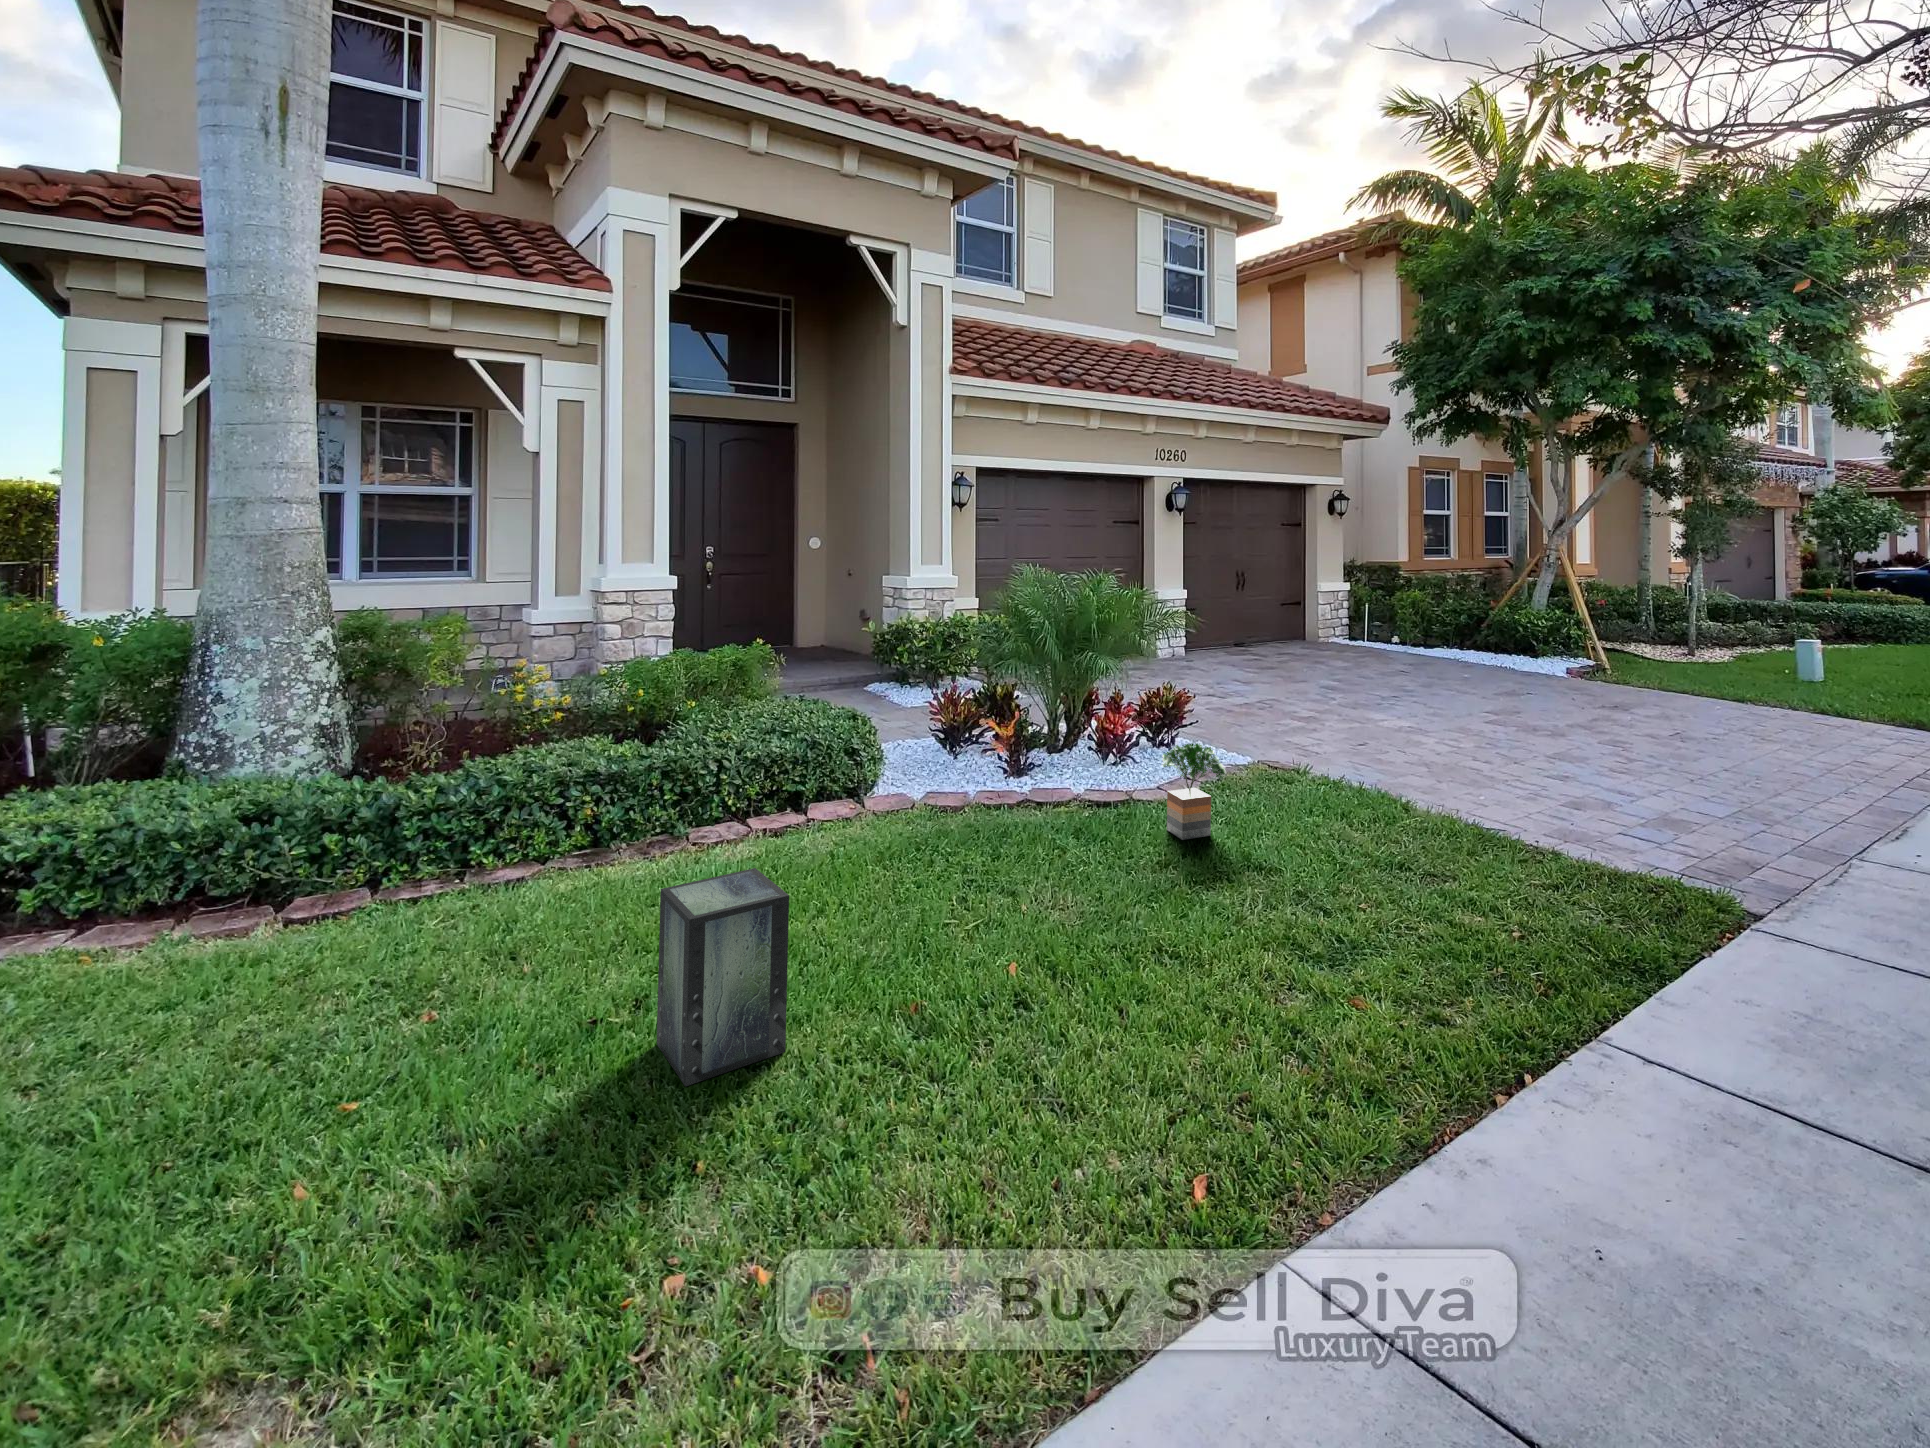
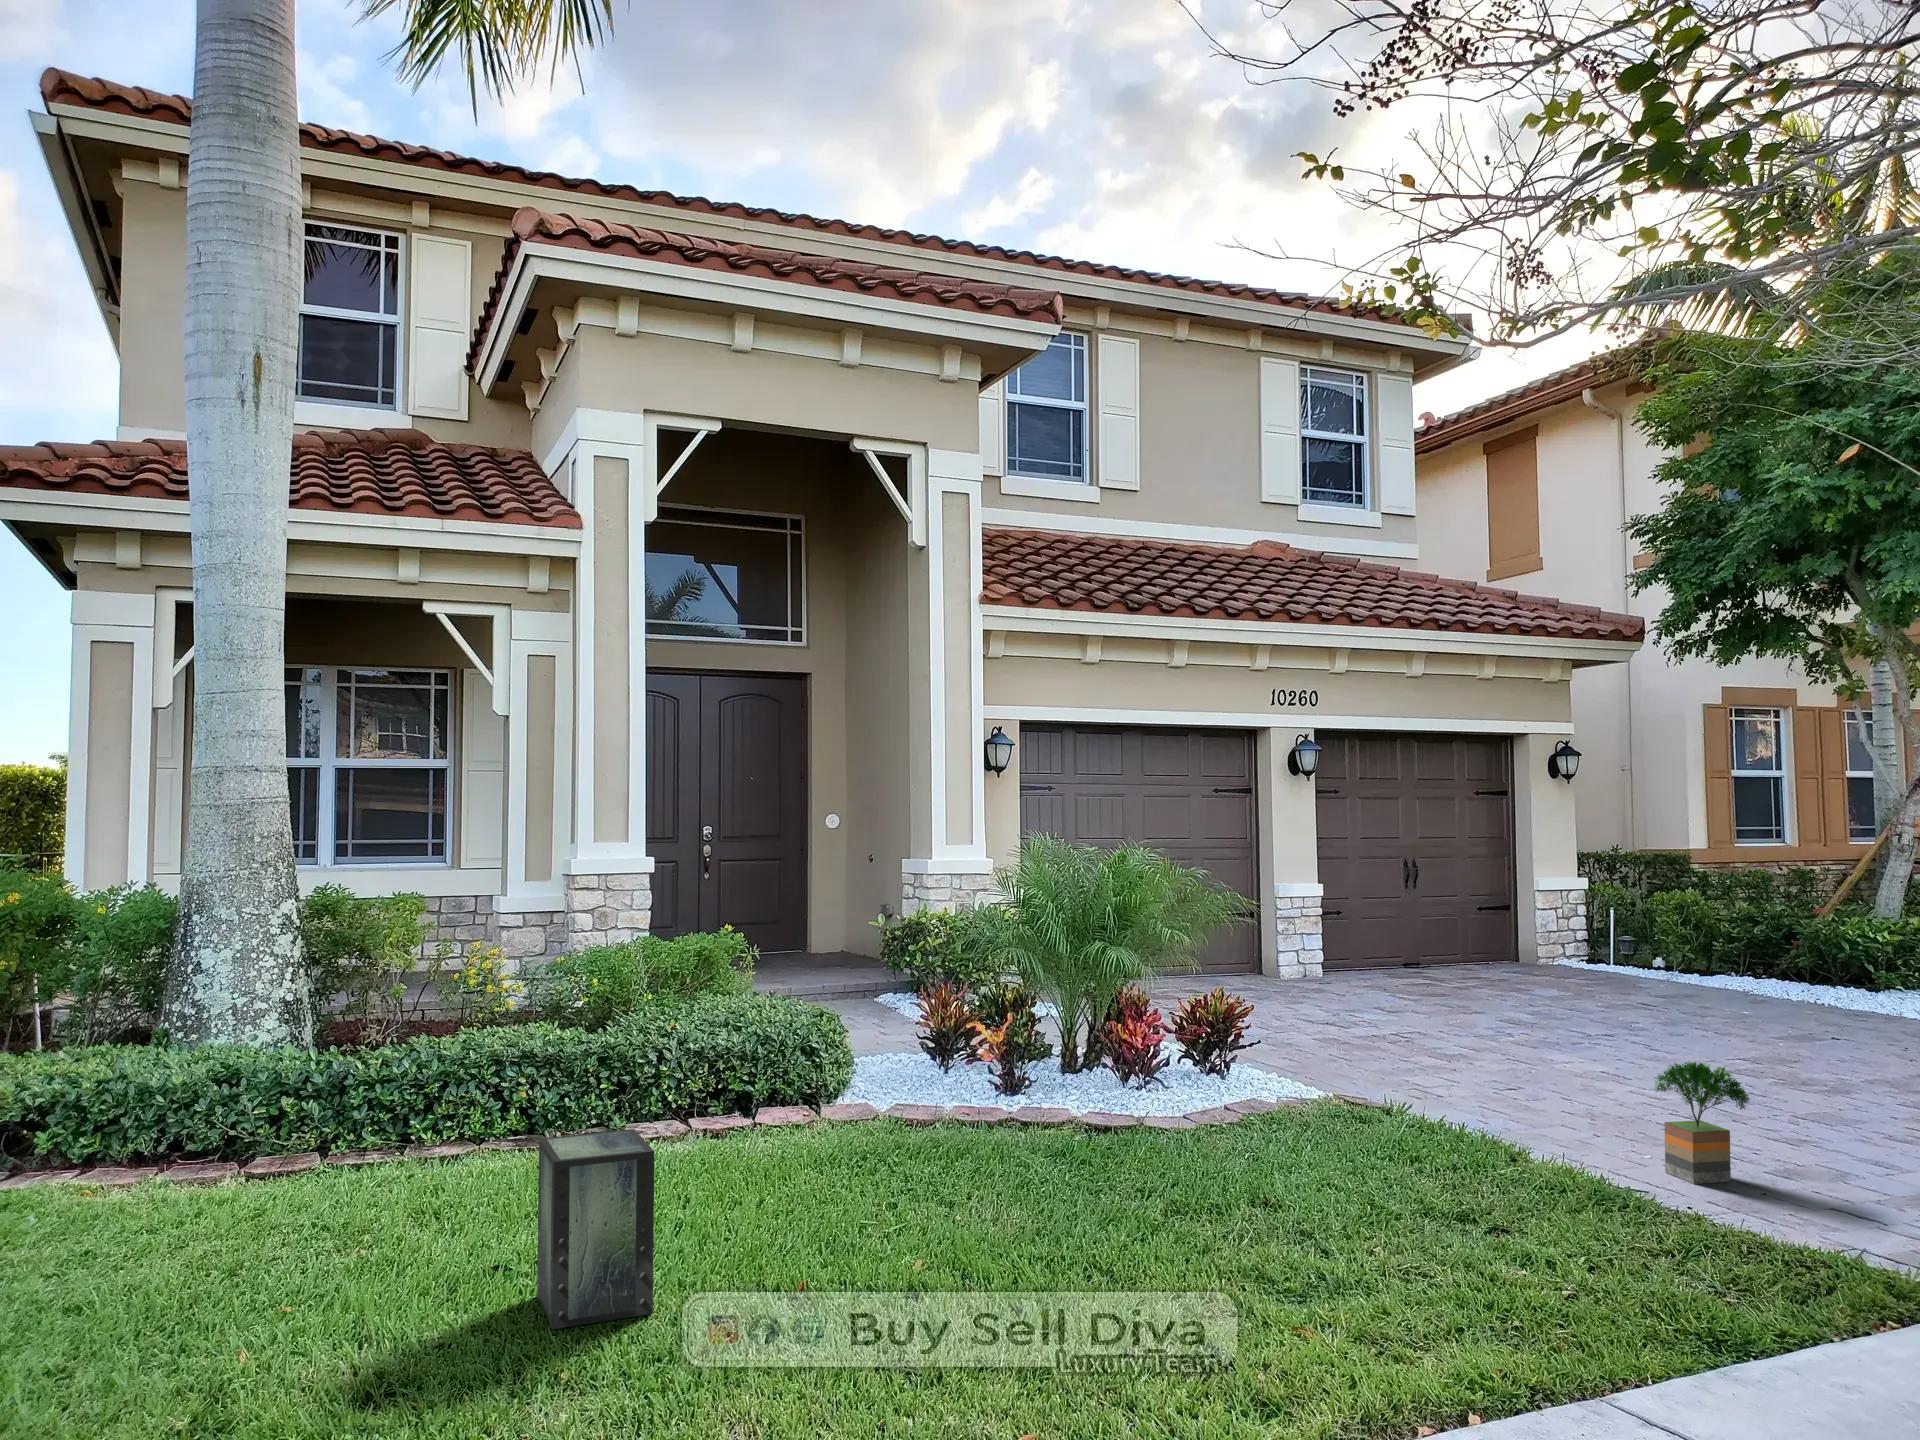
potted tree: present [1162,743,1226,840] -> present [1655,1062,1750,1184]

